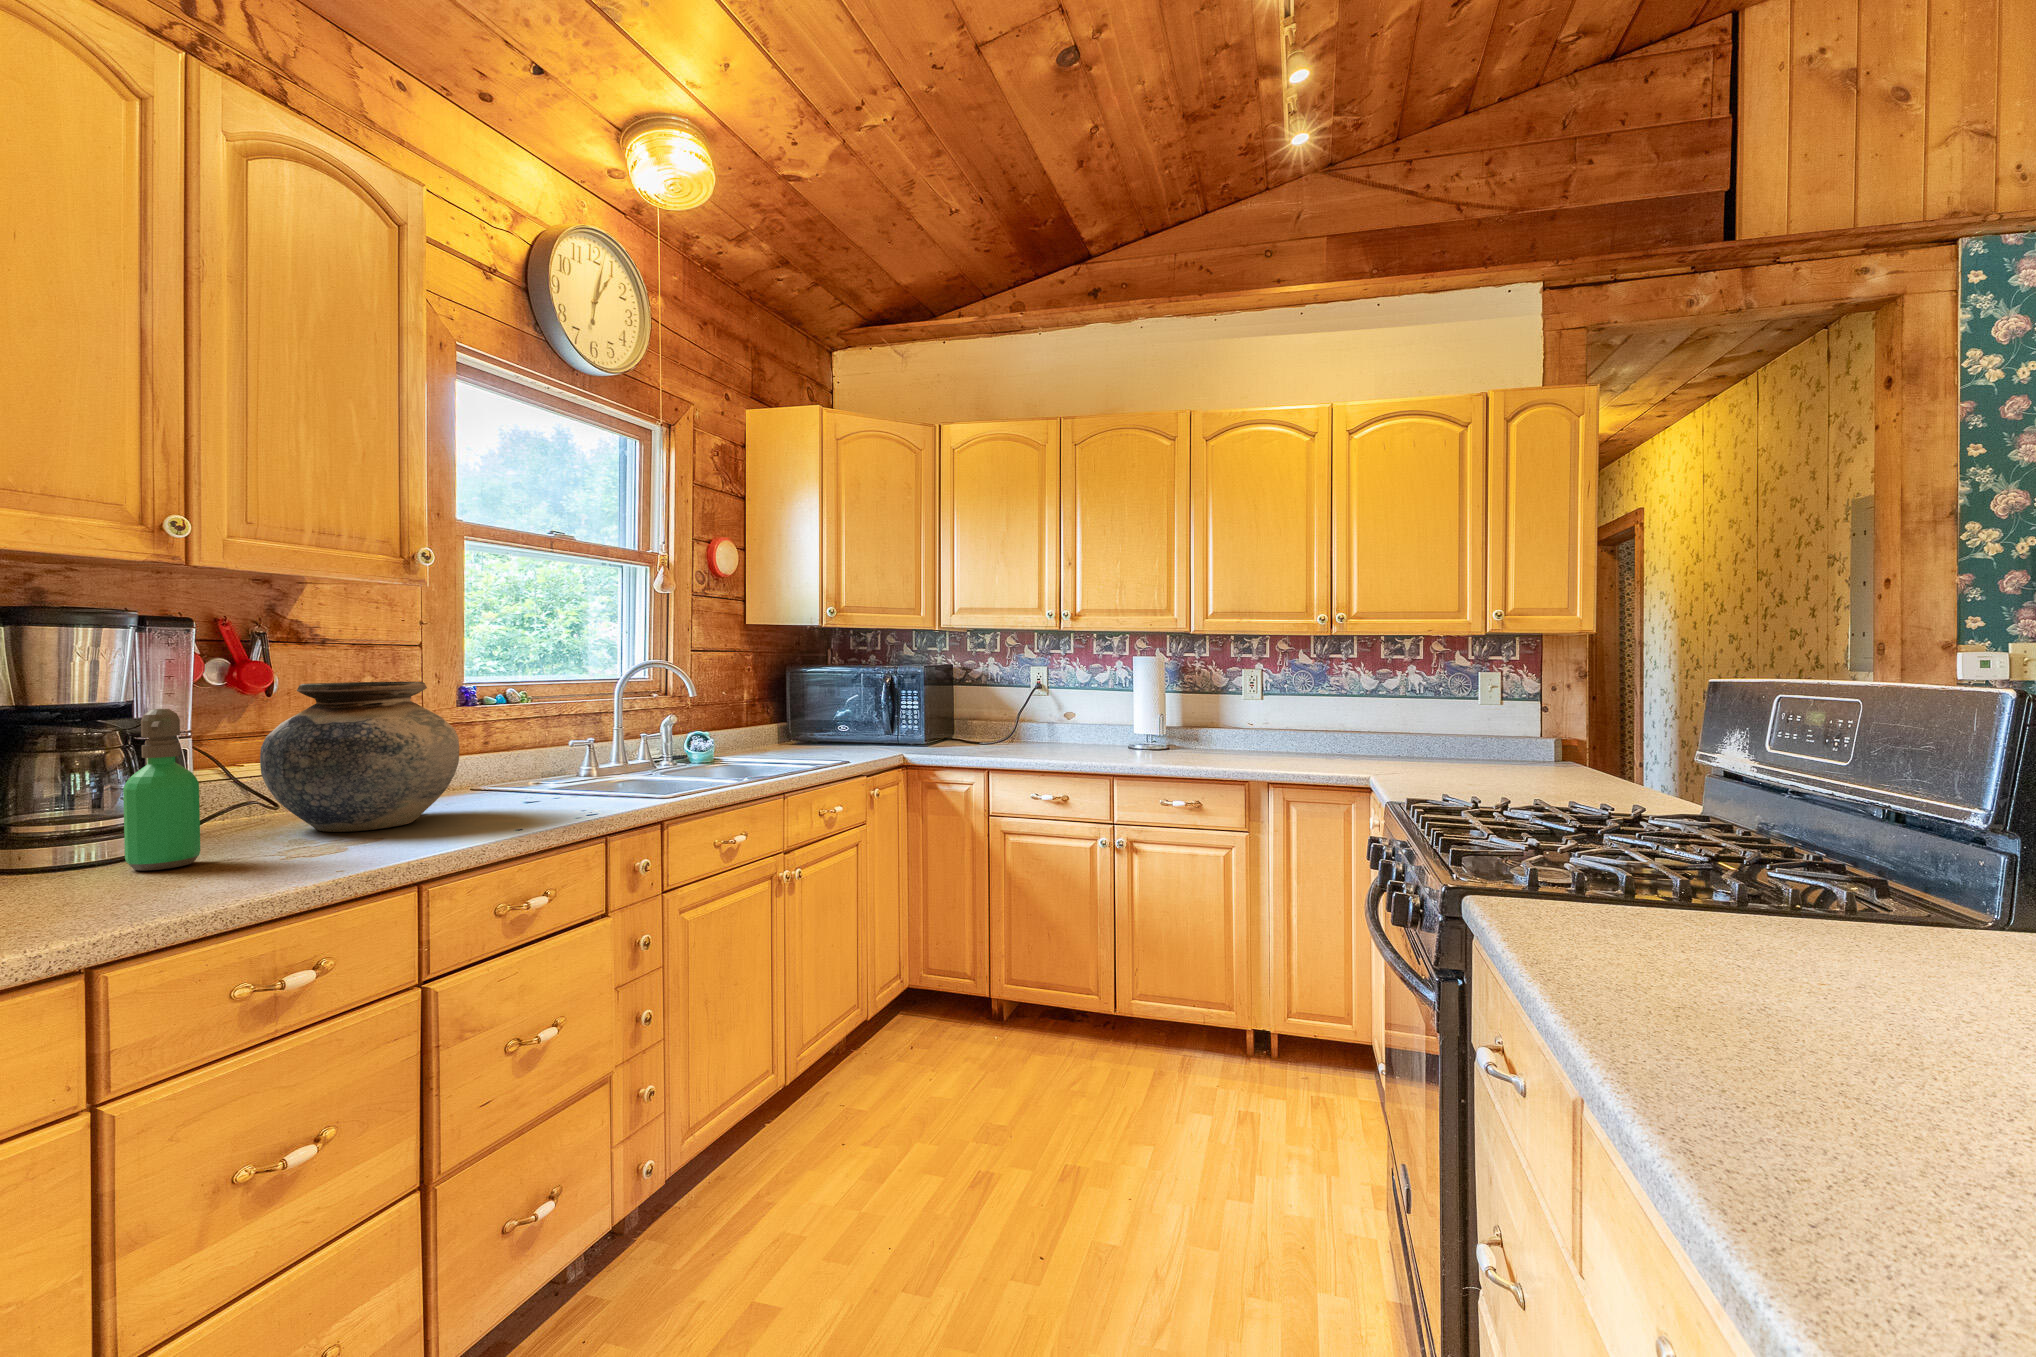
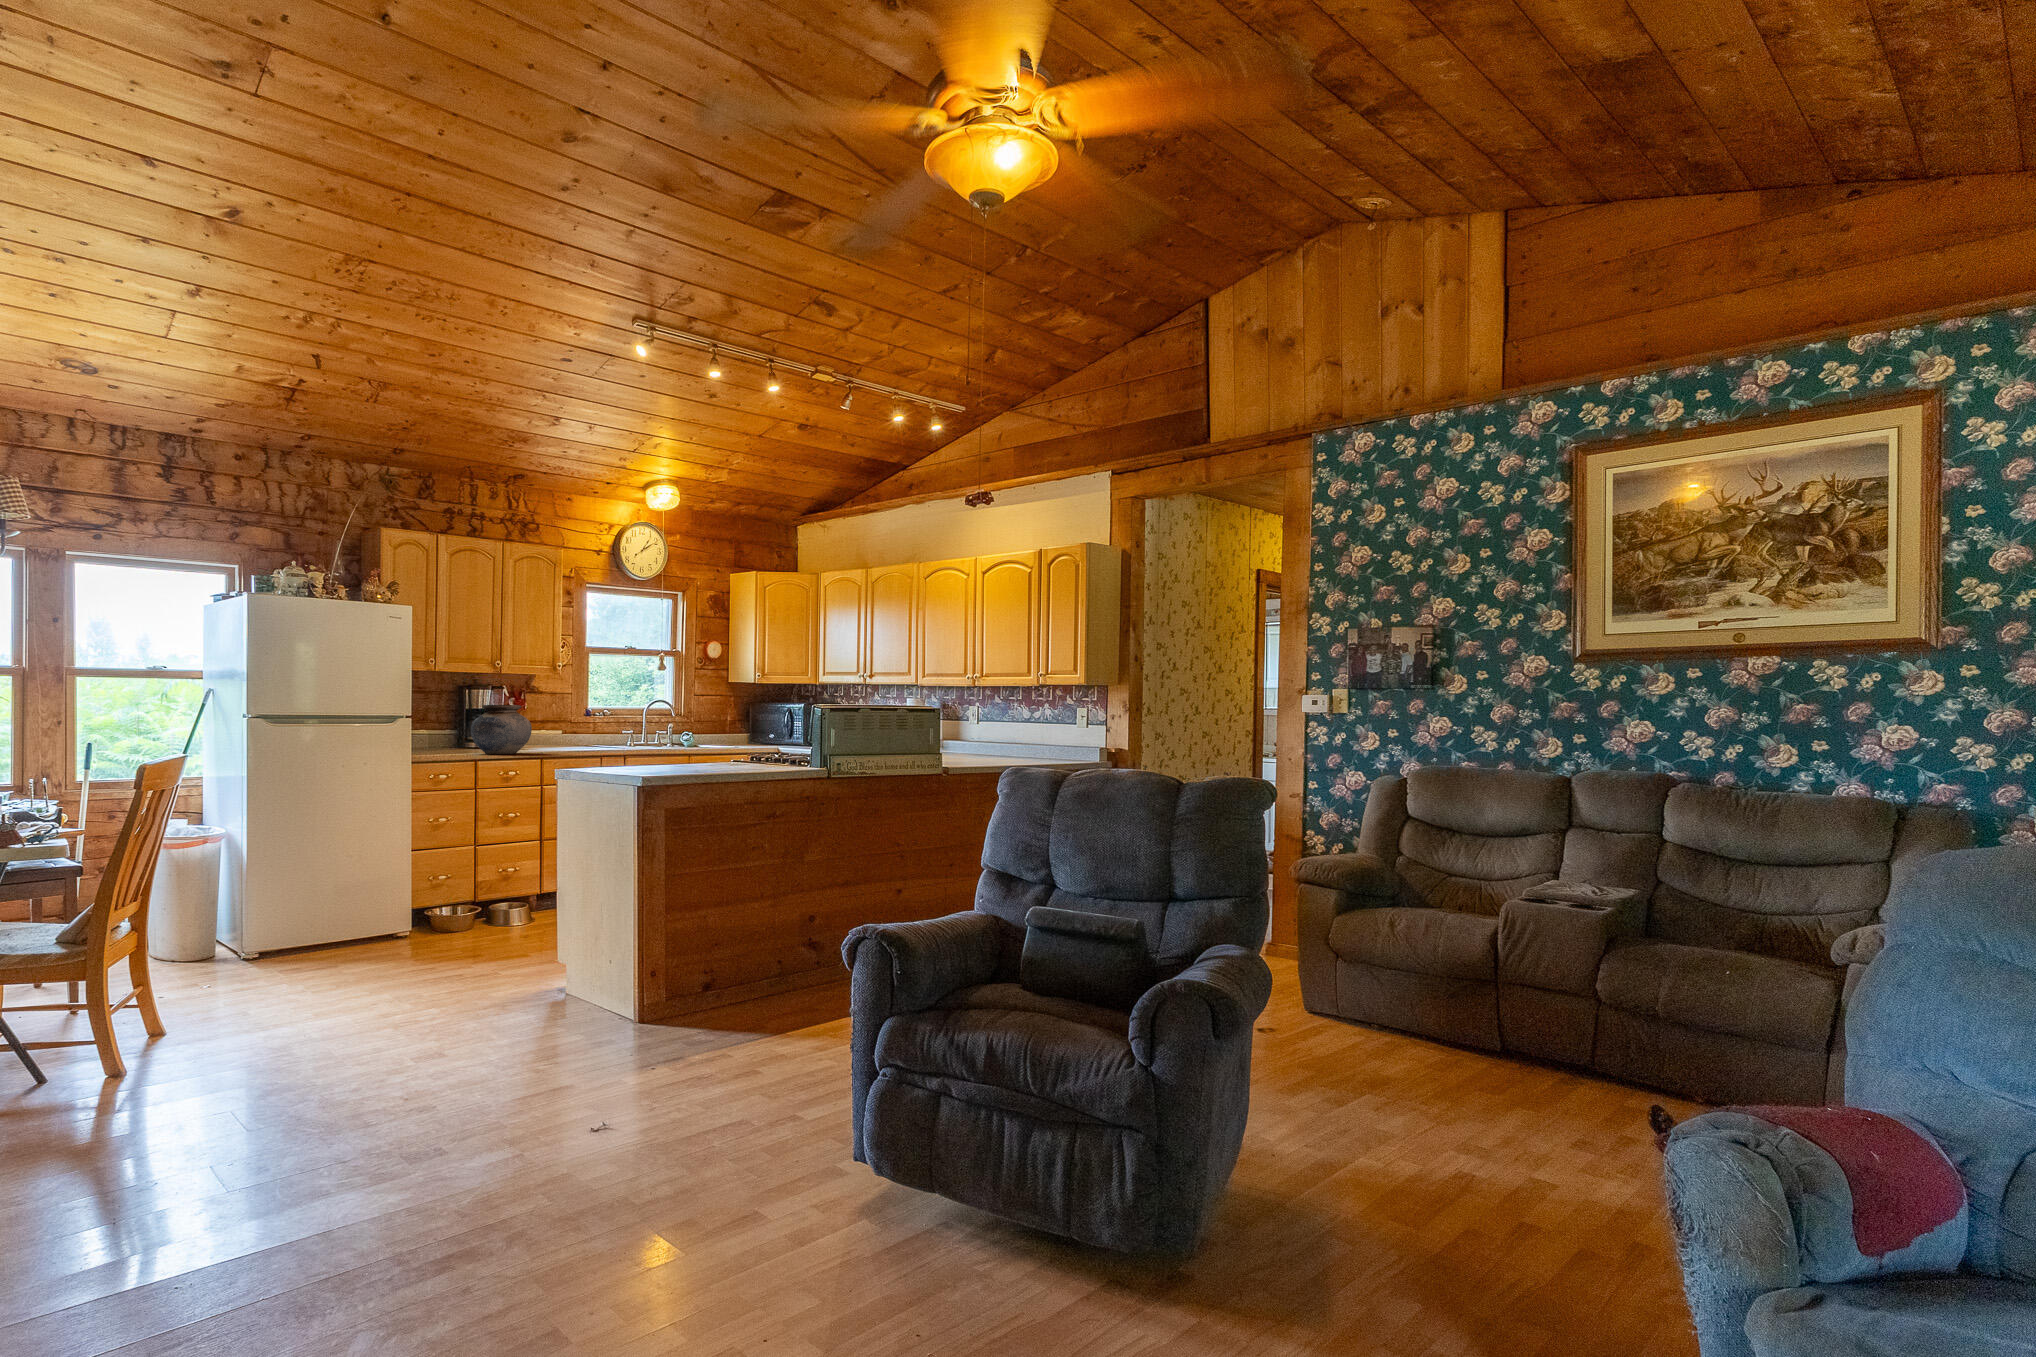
soap dispenser: present [123,709,201,870] -> none [428,710,446,755]

